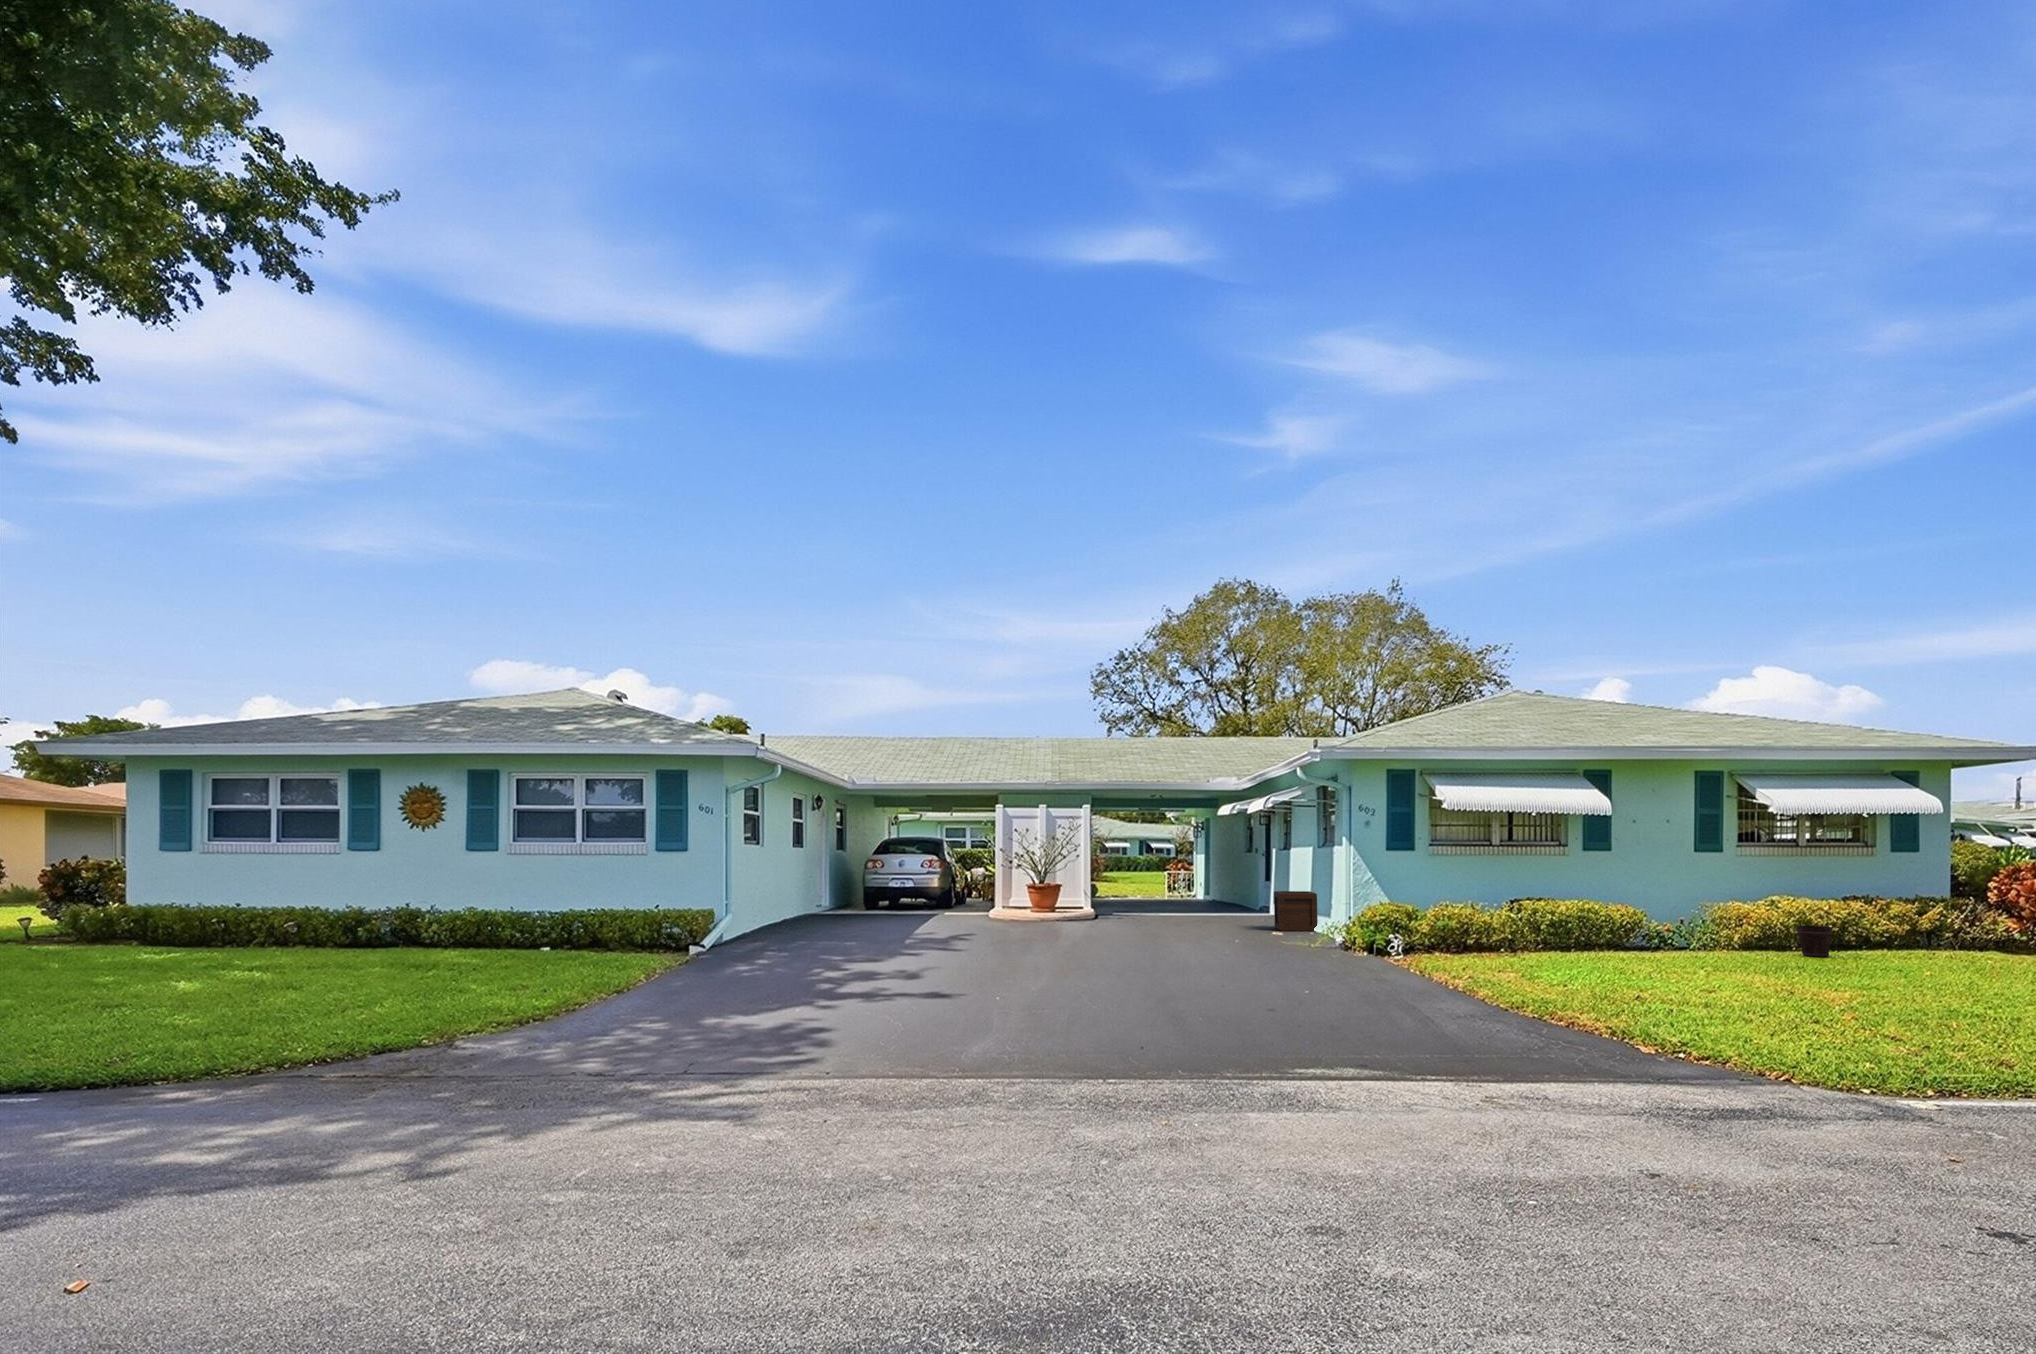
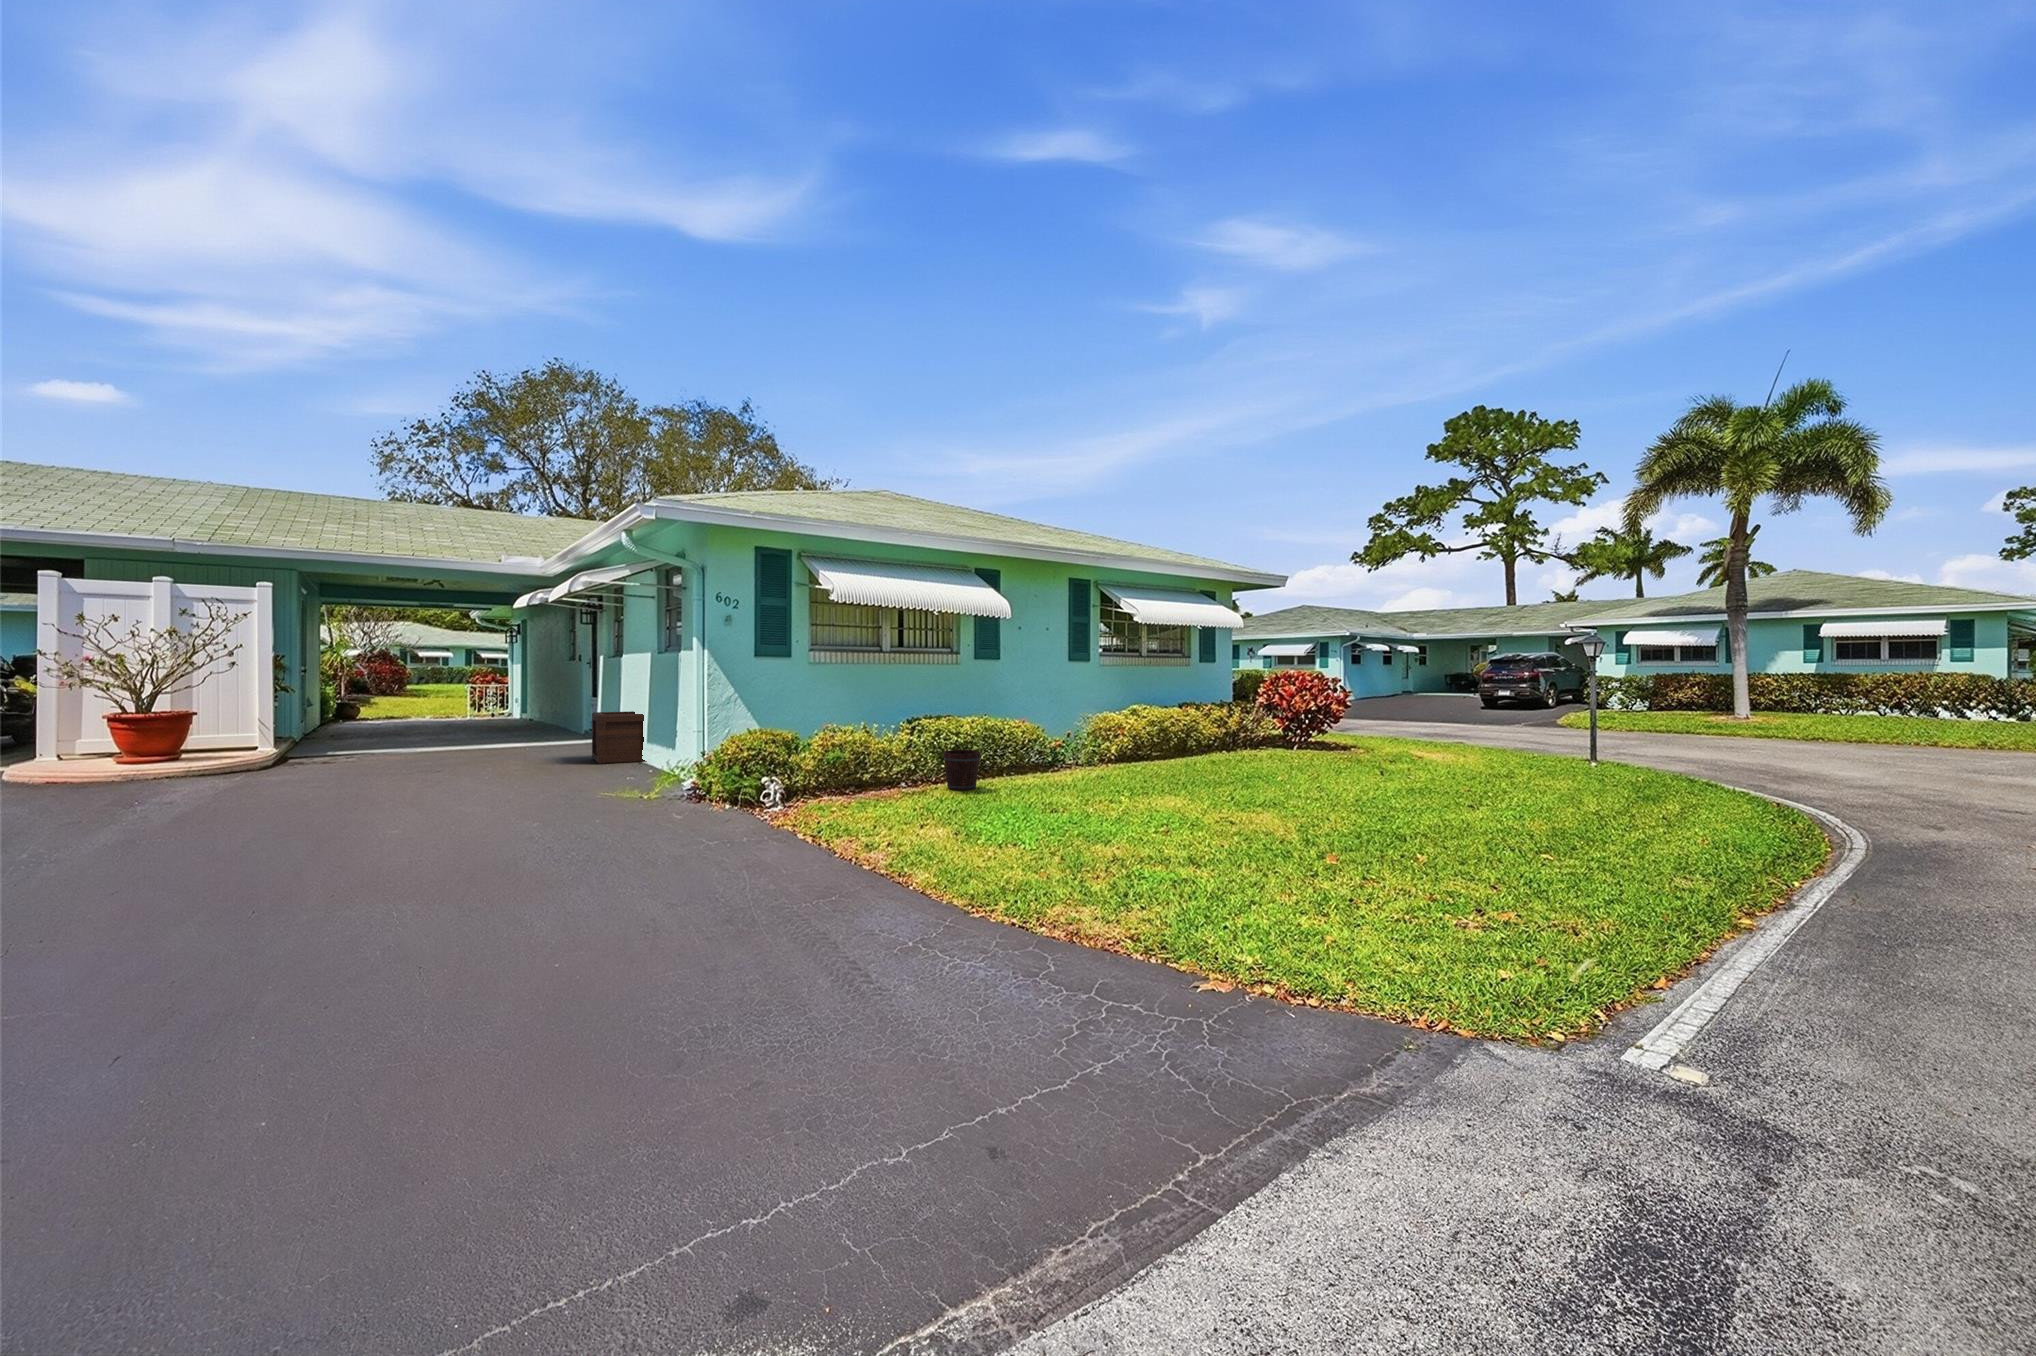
bucket: present [1796,924,1831,957] -> present [943,749,981,790]

